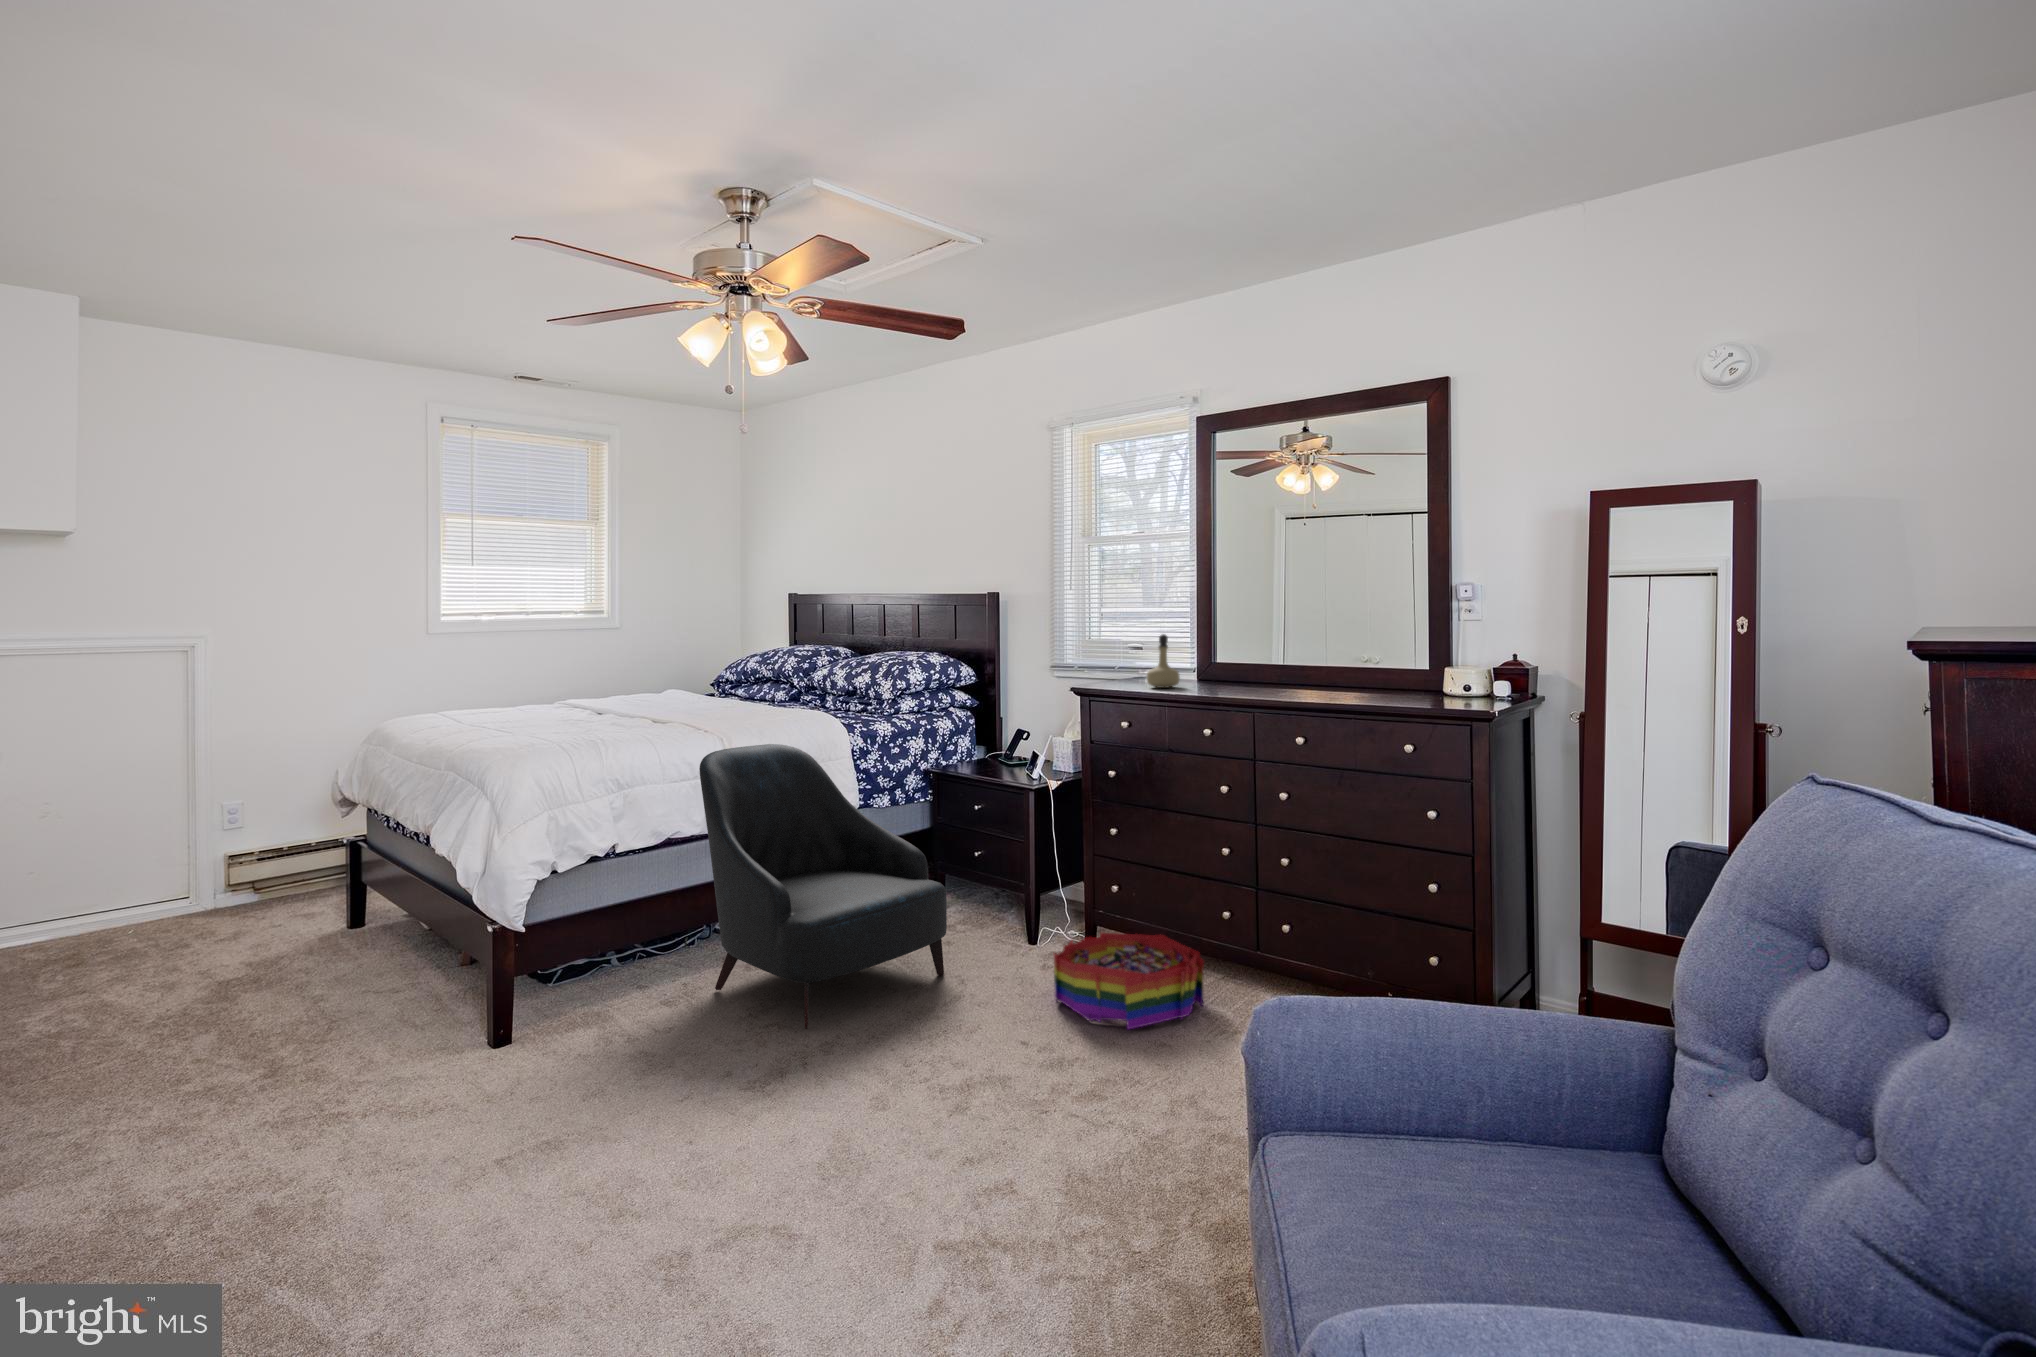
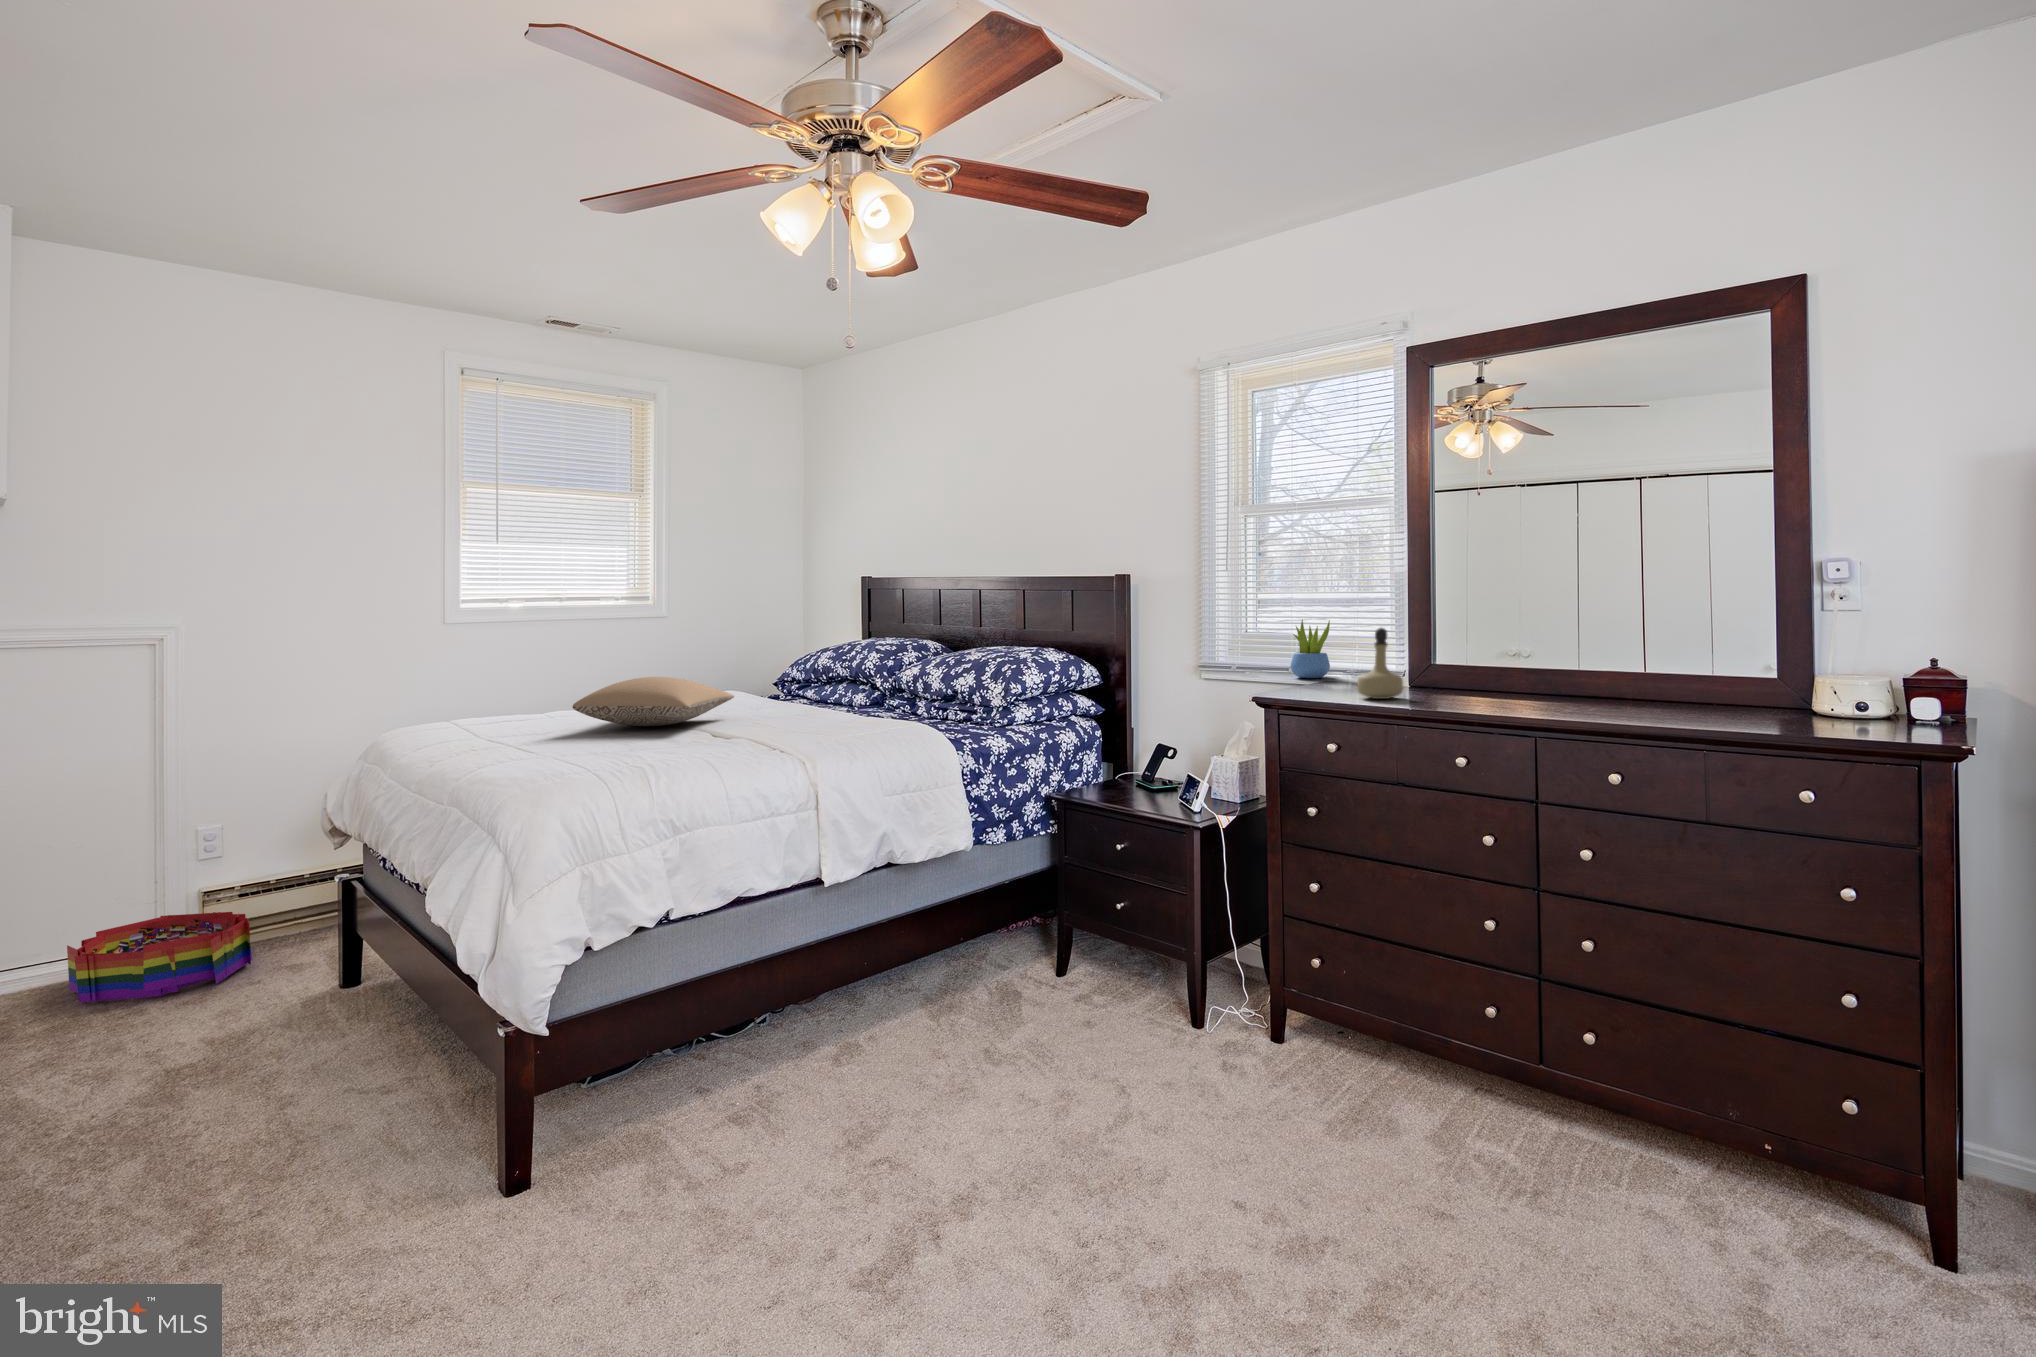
succulent plant: none [1116,628,1146,675] -> present [1291,619,1330,678]
pillow: none [539,675,672,714] -> present [573,677,734,726]
armchair: present [699,744,947,1029] -> none [777,770,1101,1175]
storage bin: present [1054,933,1204,1029] -> present [67,912,252,1002]

